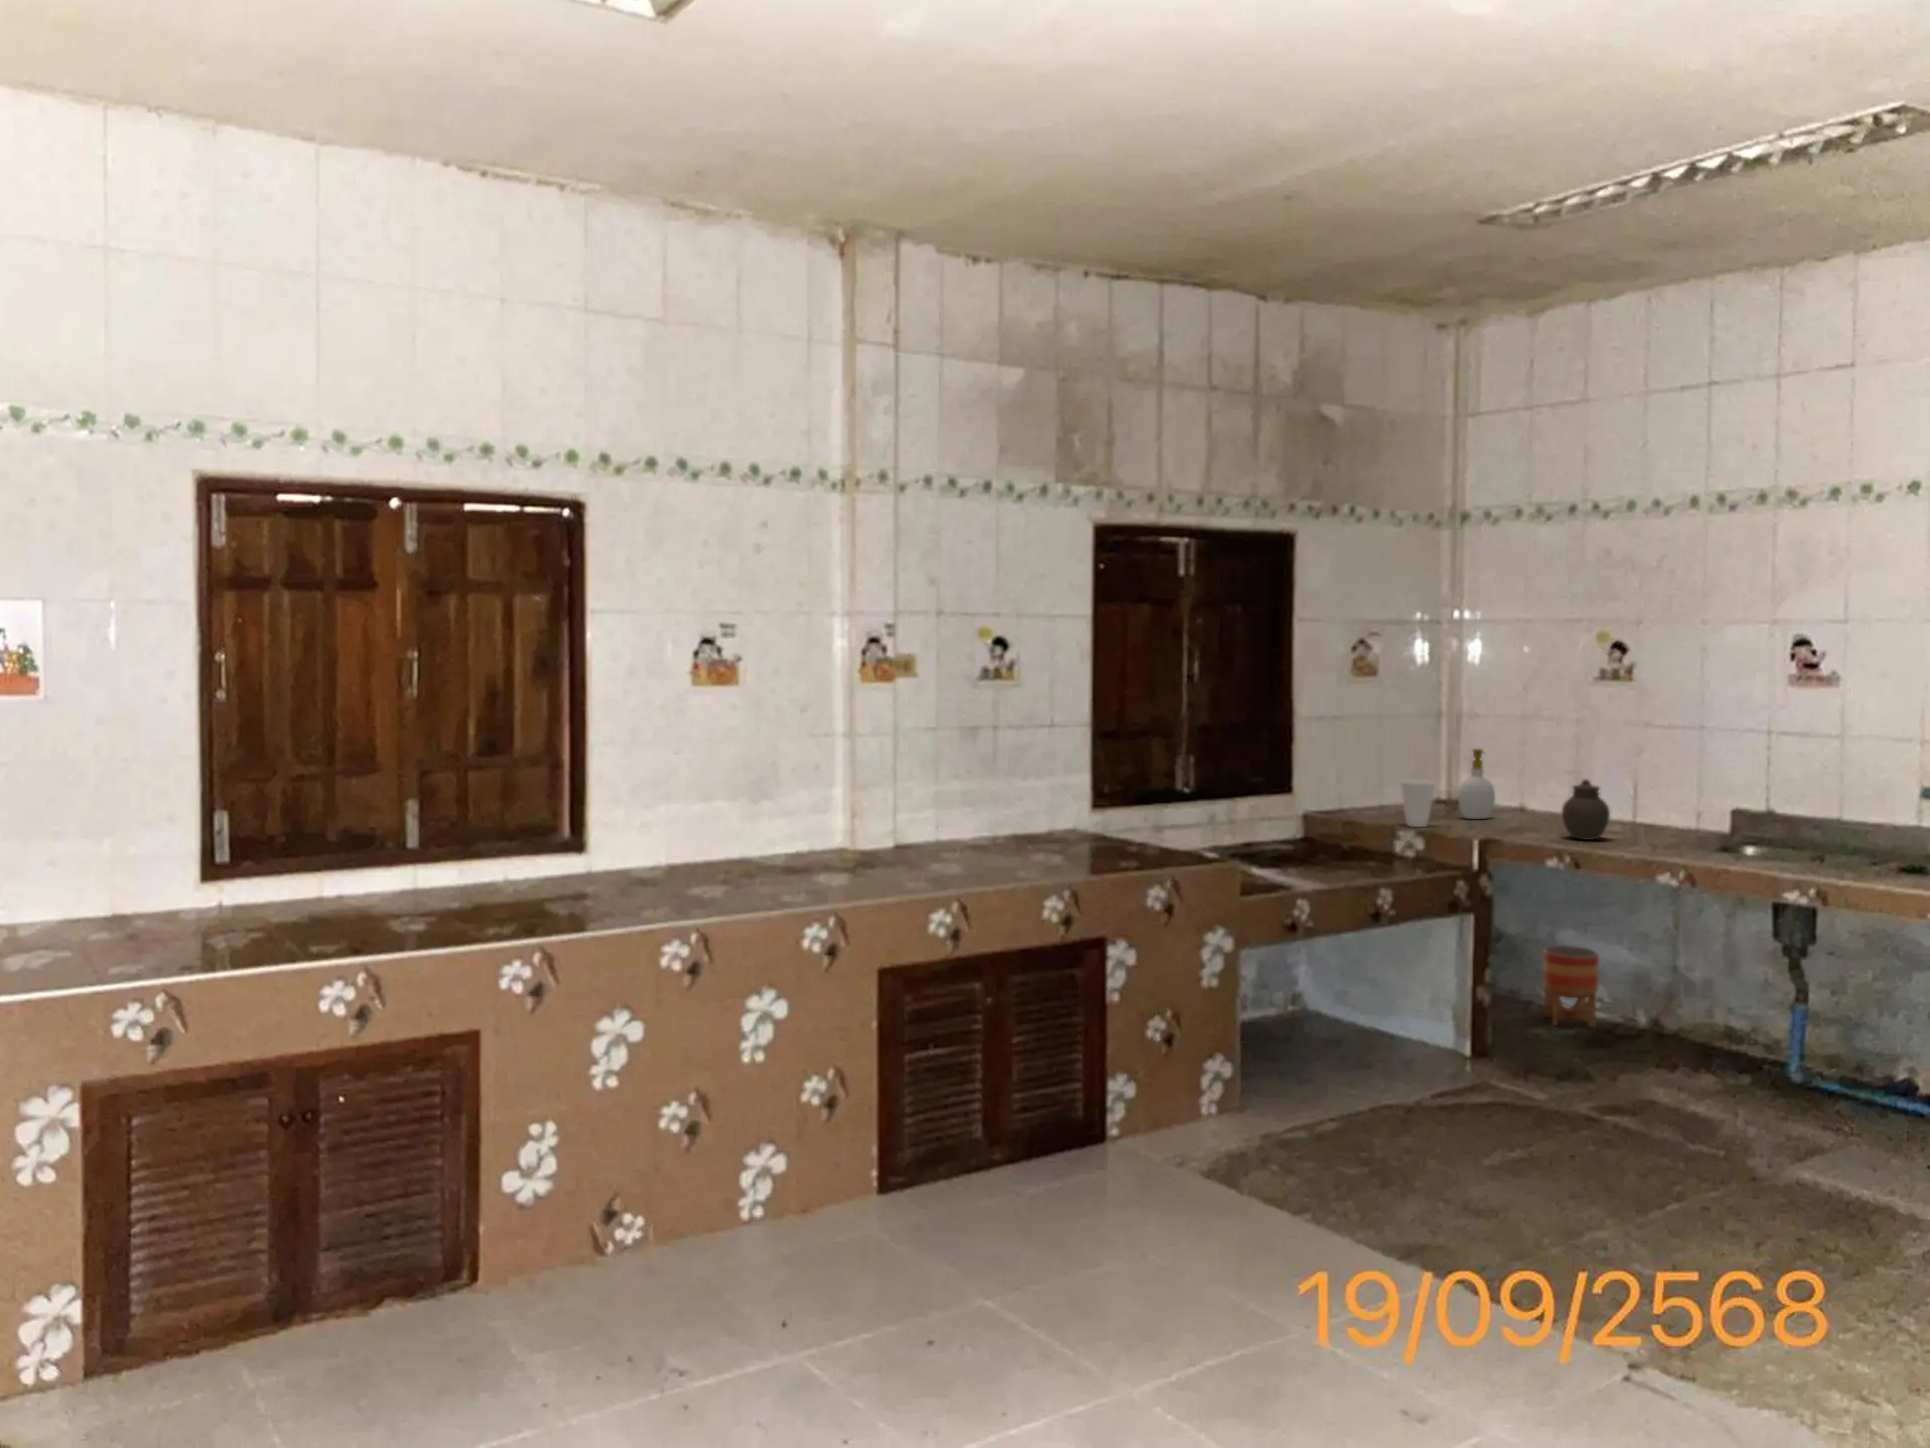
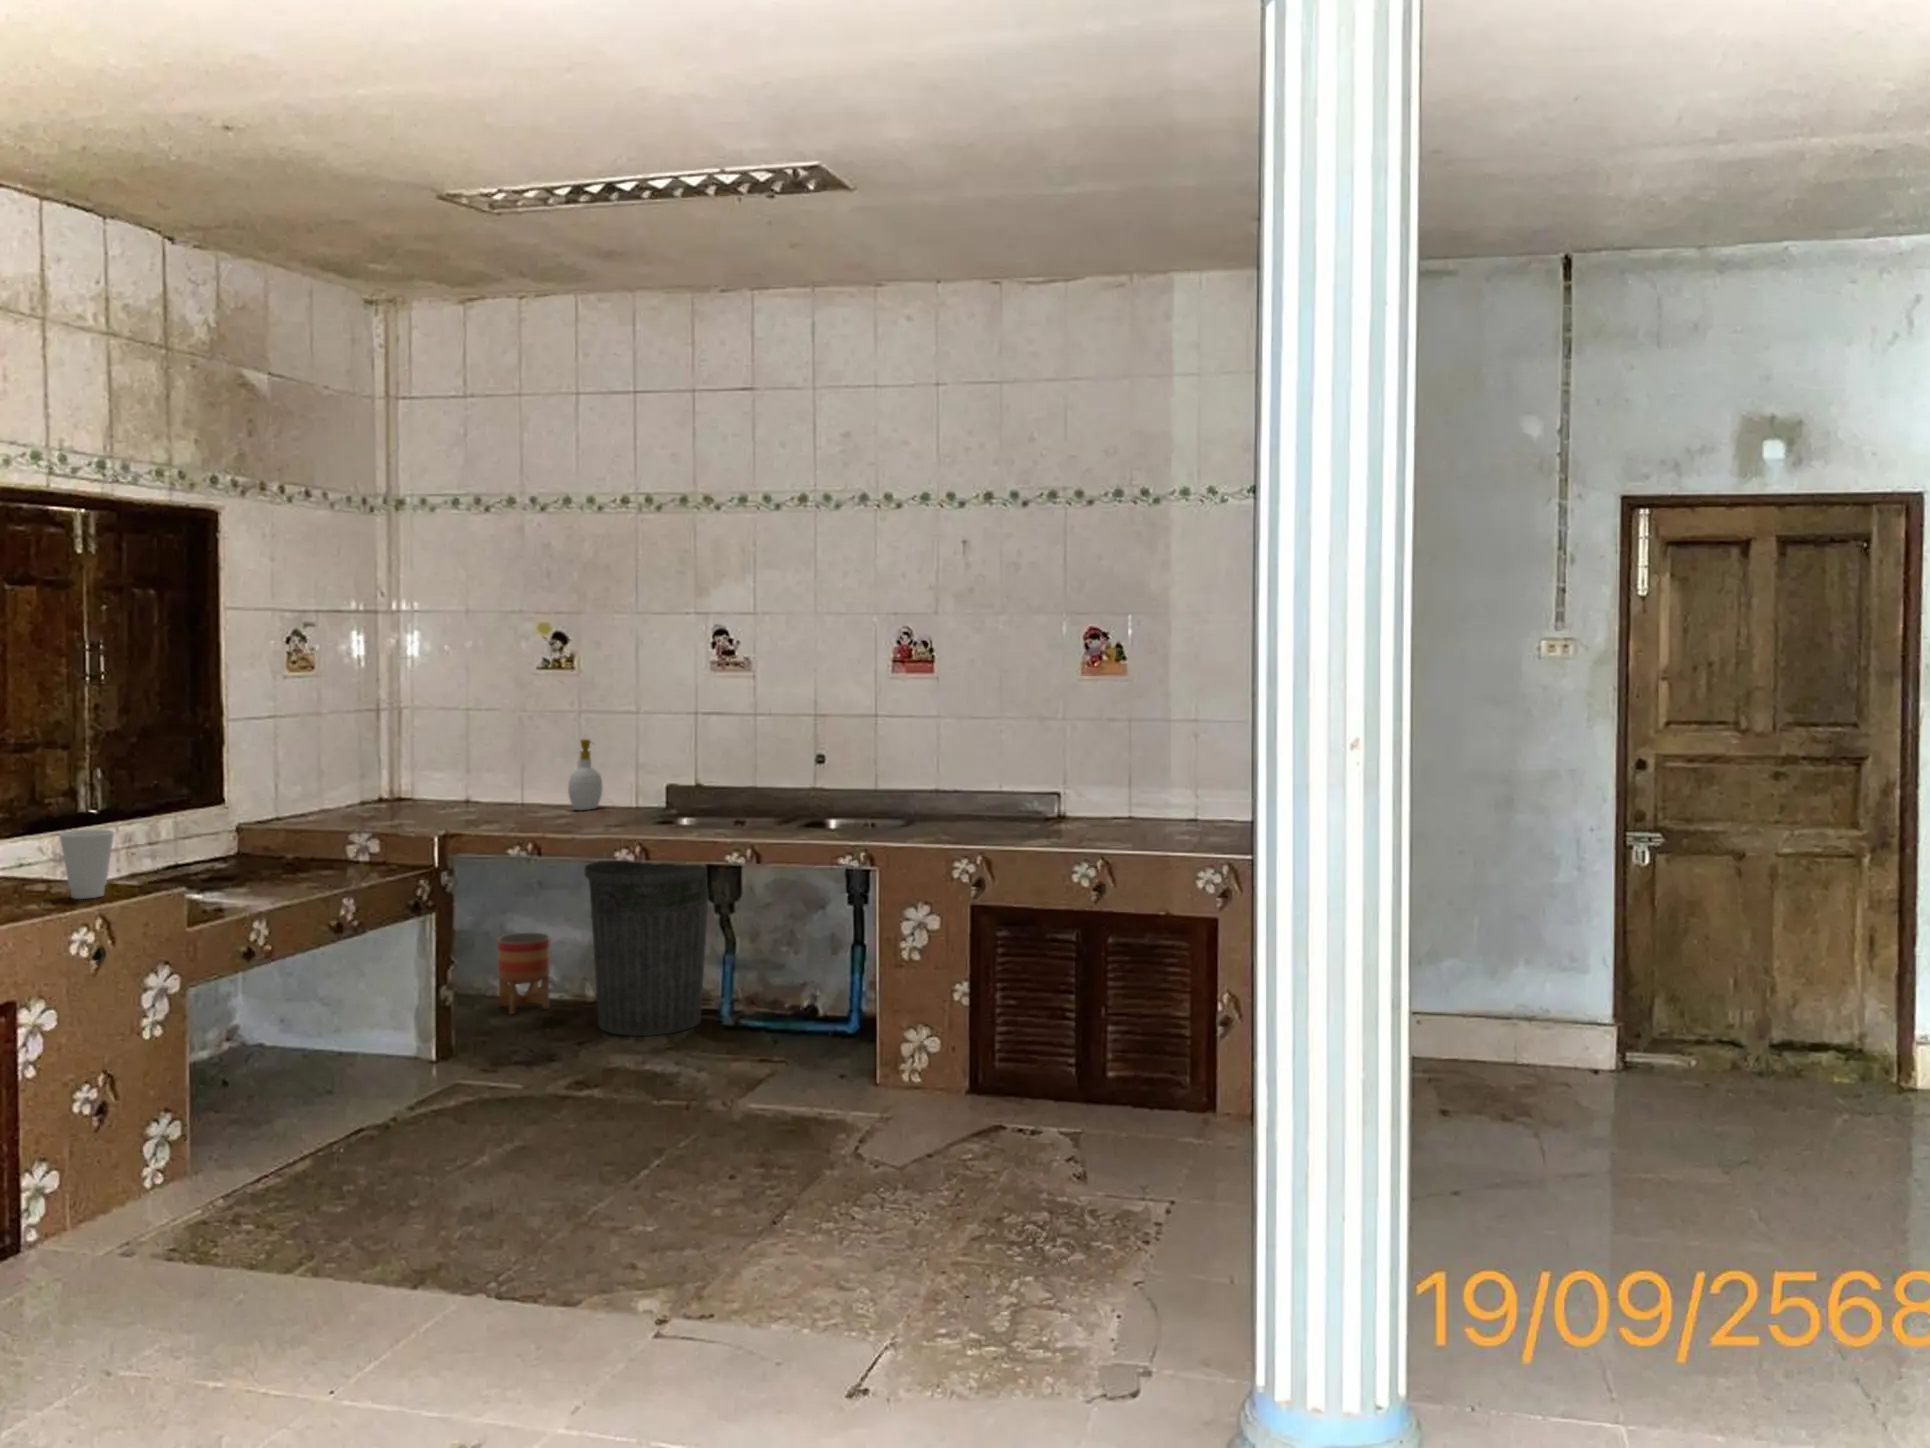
soap bottle: present [1458,749,1495,819] -> present [568,739,602,810]
cup: present [1401,780,1435,827] -> present [59,830,114,899]
jar: present [1562,780,1610,840] -> none [521,766,565,825]
trash can: none [1632,872,1786,1079] -> present [584,861,709,1036]

